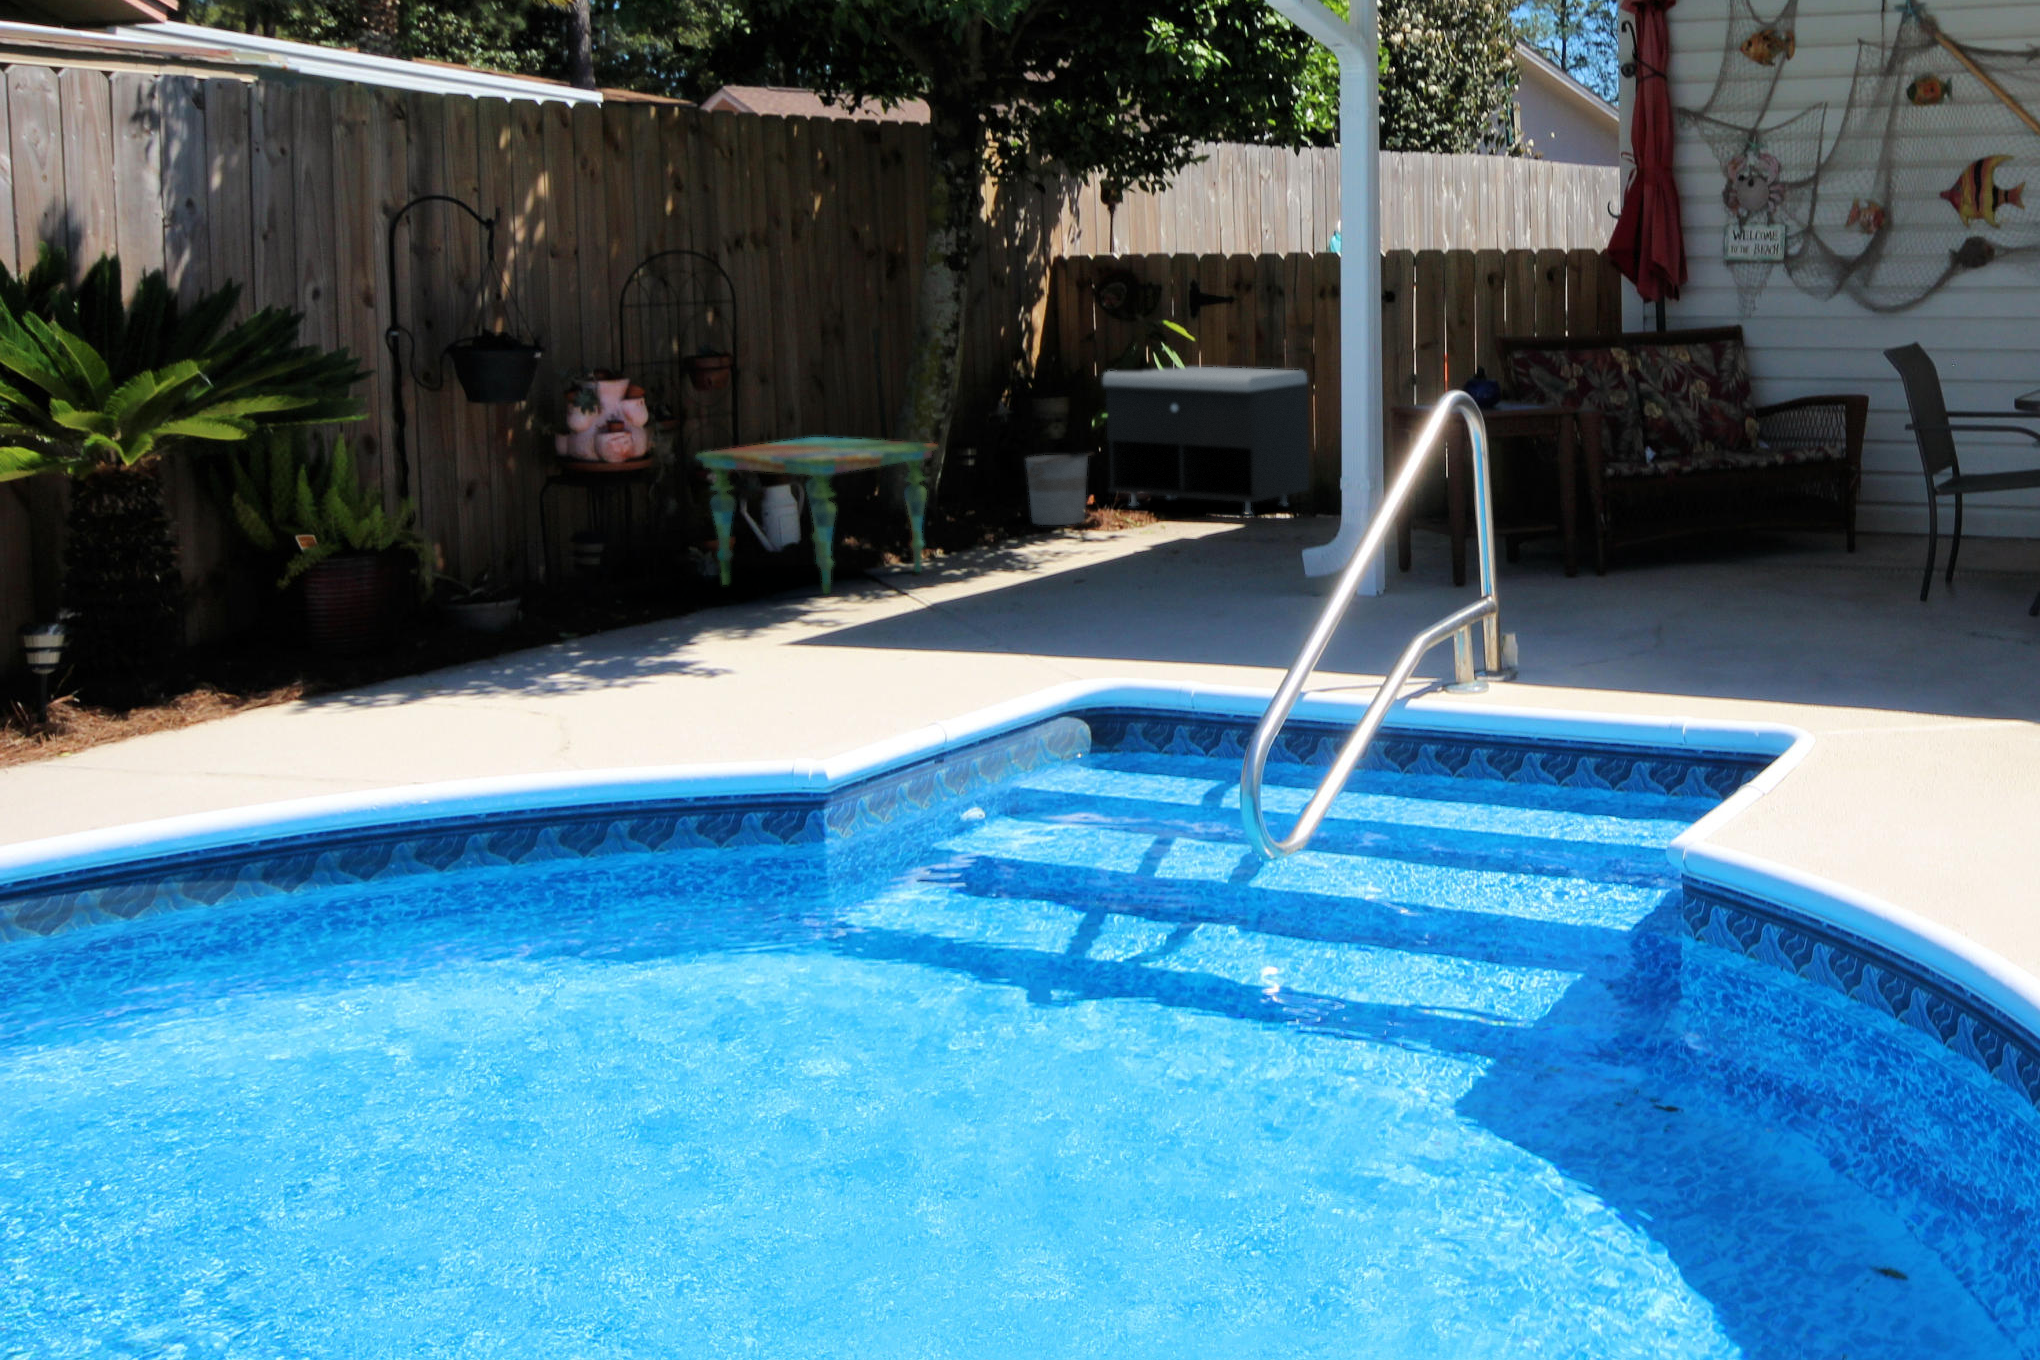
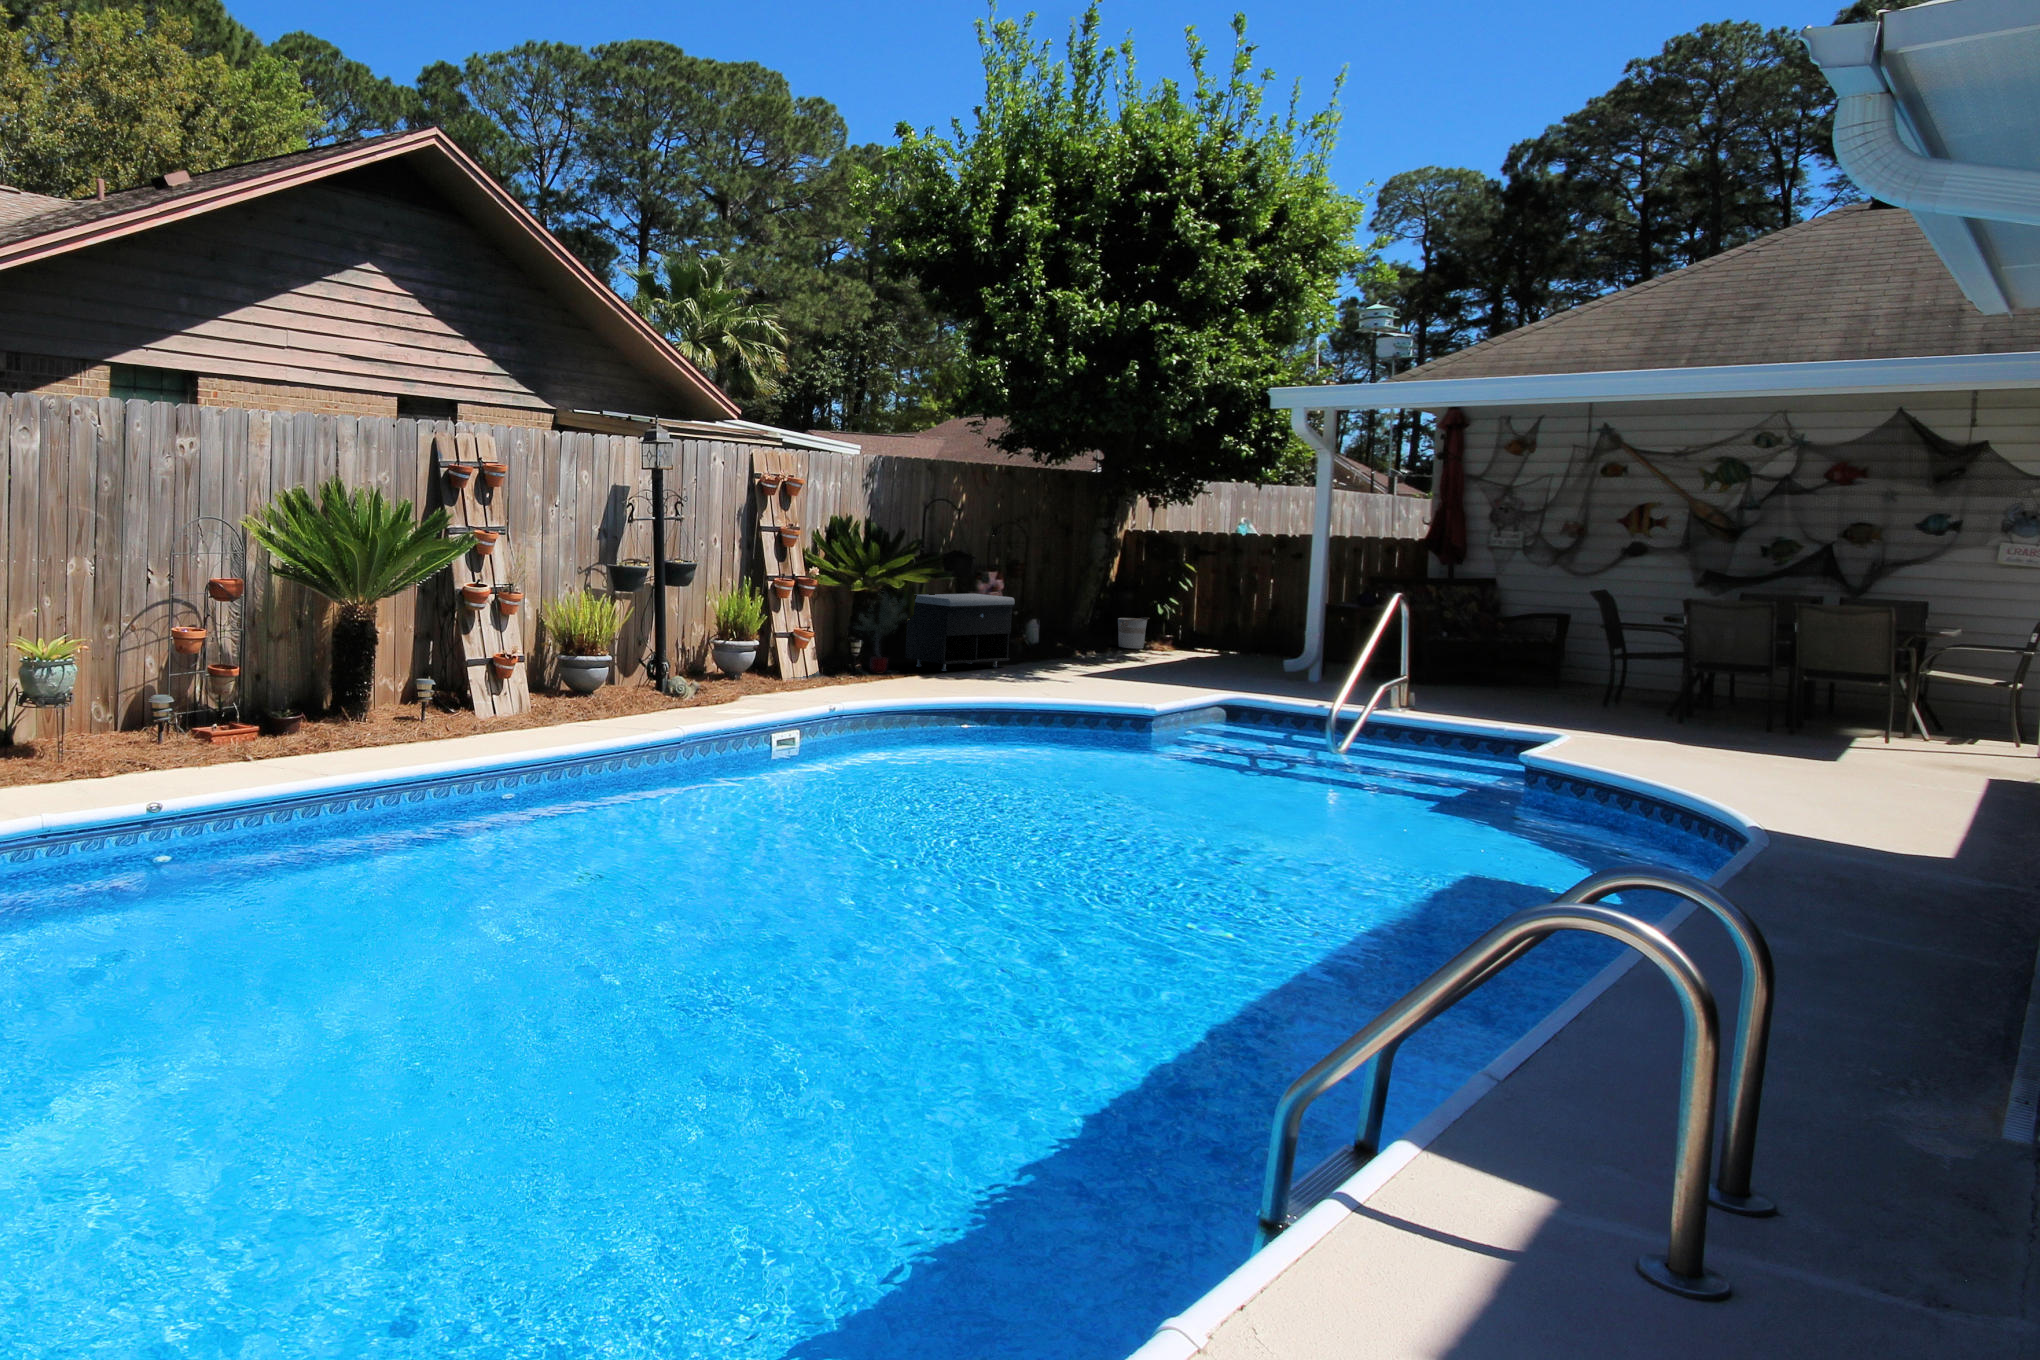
storage bench: present [1103,366,1309,514] -> present [905,594,1015,671]
side table: present [696,437,938,594] -> none [1010,601,1107,662]
potted tree: none [66,461,276,709] -> present [854,593,906,674]

